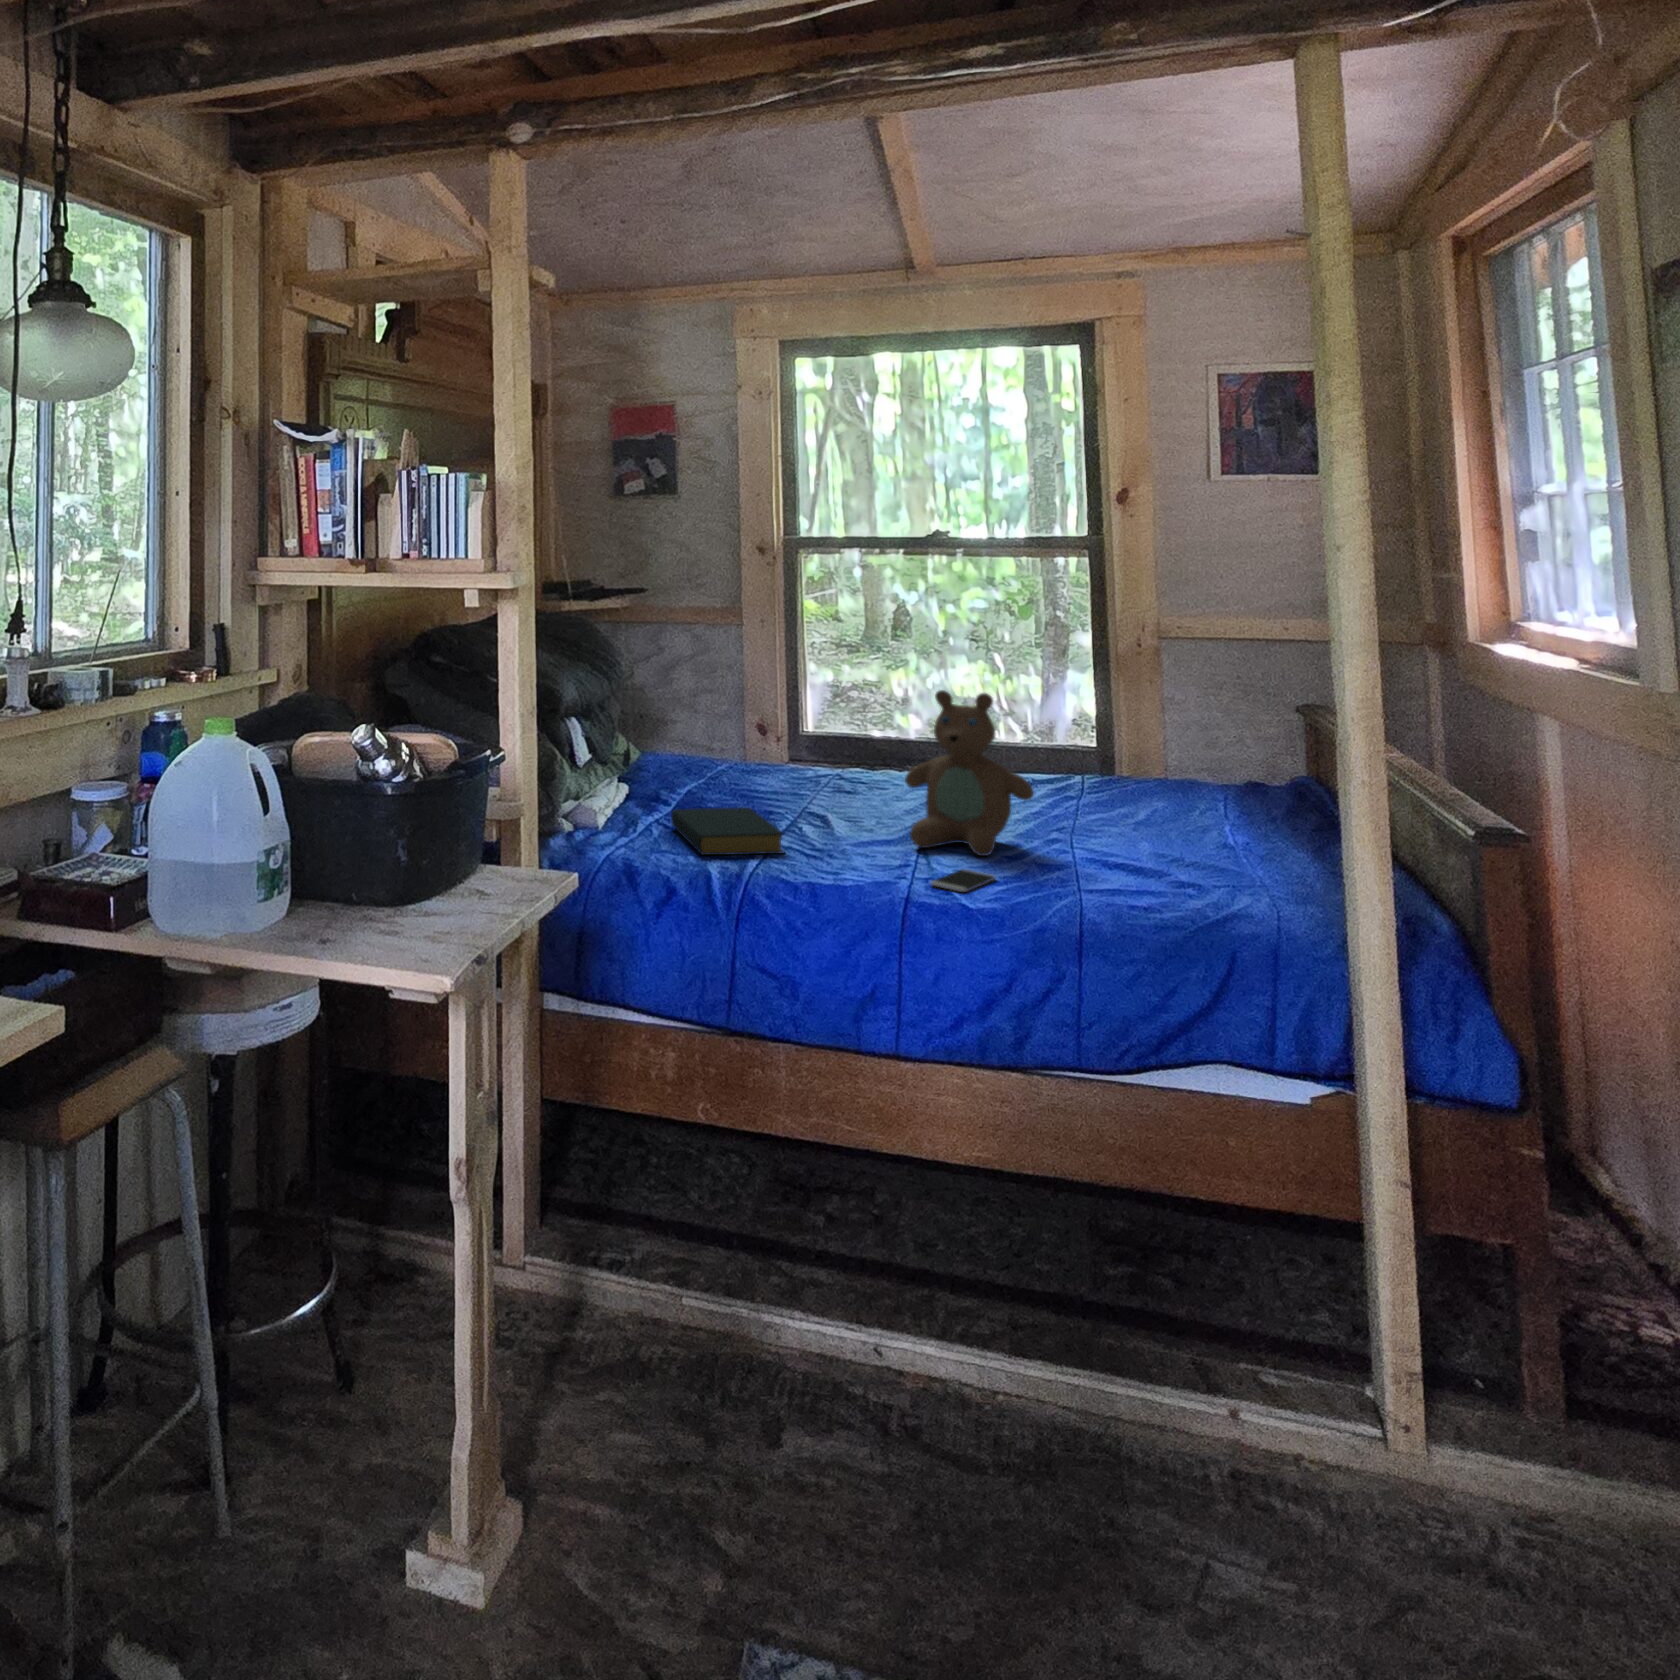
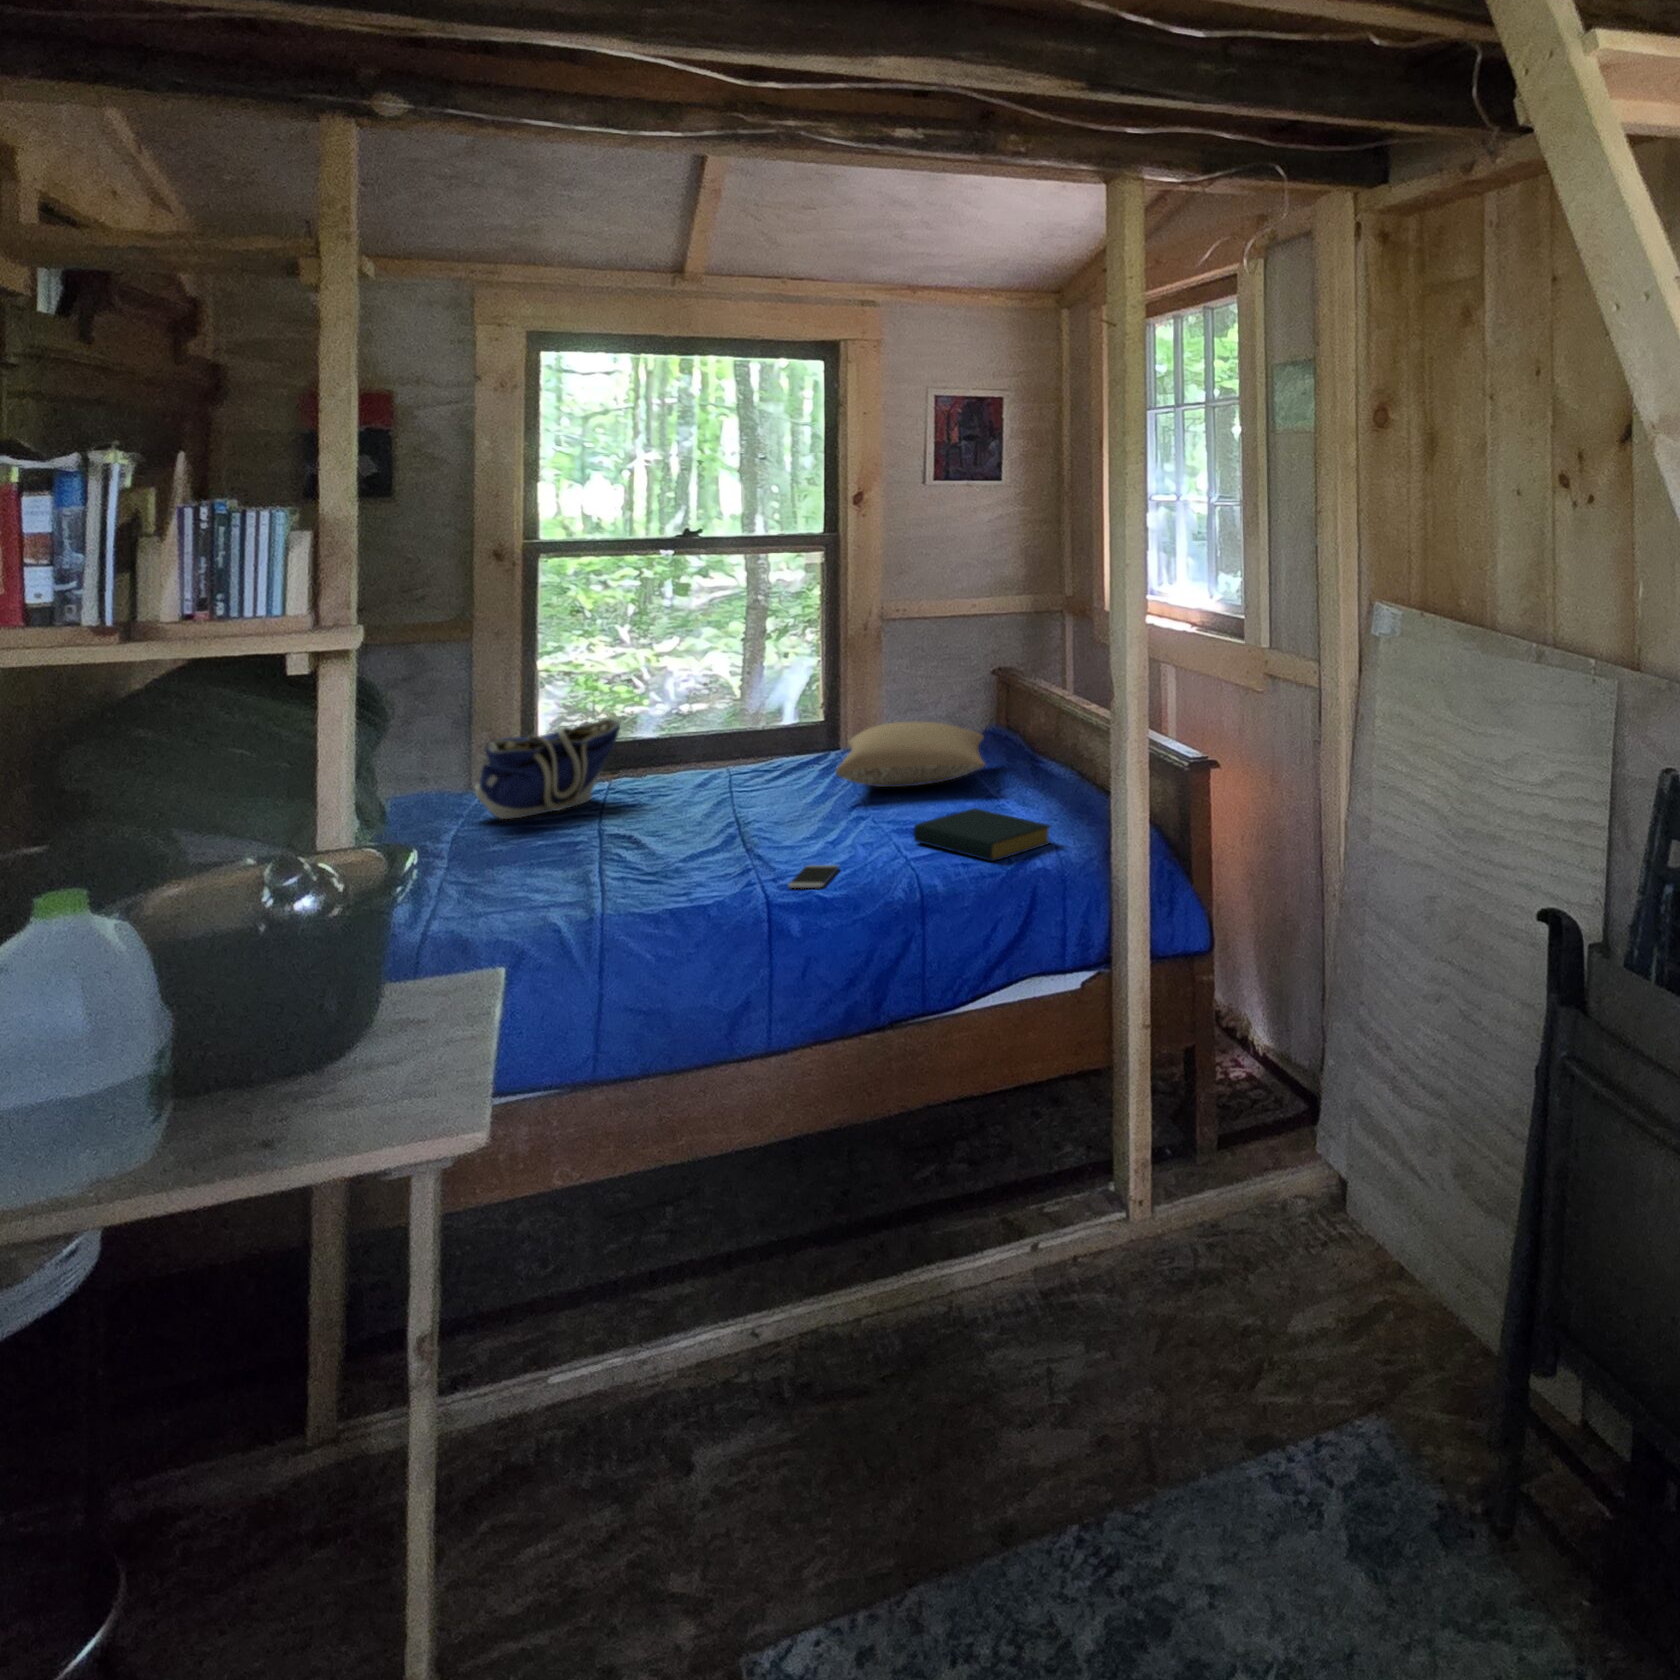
teddy bear: present [905,690,1034,856] -> none [728,696,850,853]
tote bag: none [712,703,837,783] -> present [475,719,620,819]
pillow: none [1042,744,1255,818] -> present [836,722,986,787]
hardback book: present [671,807,784,855] -> present [914,808,1050,861]

